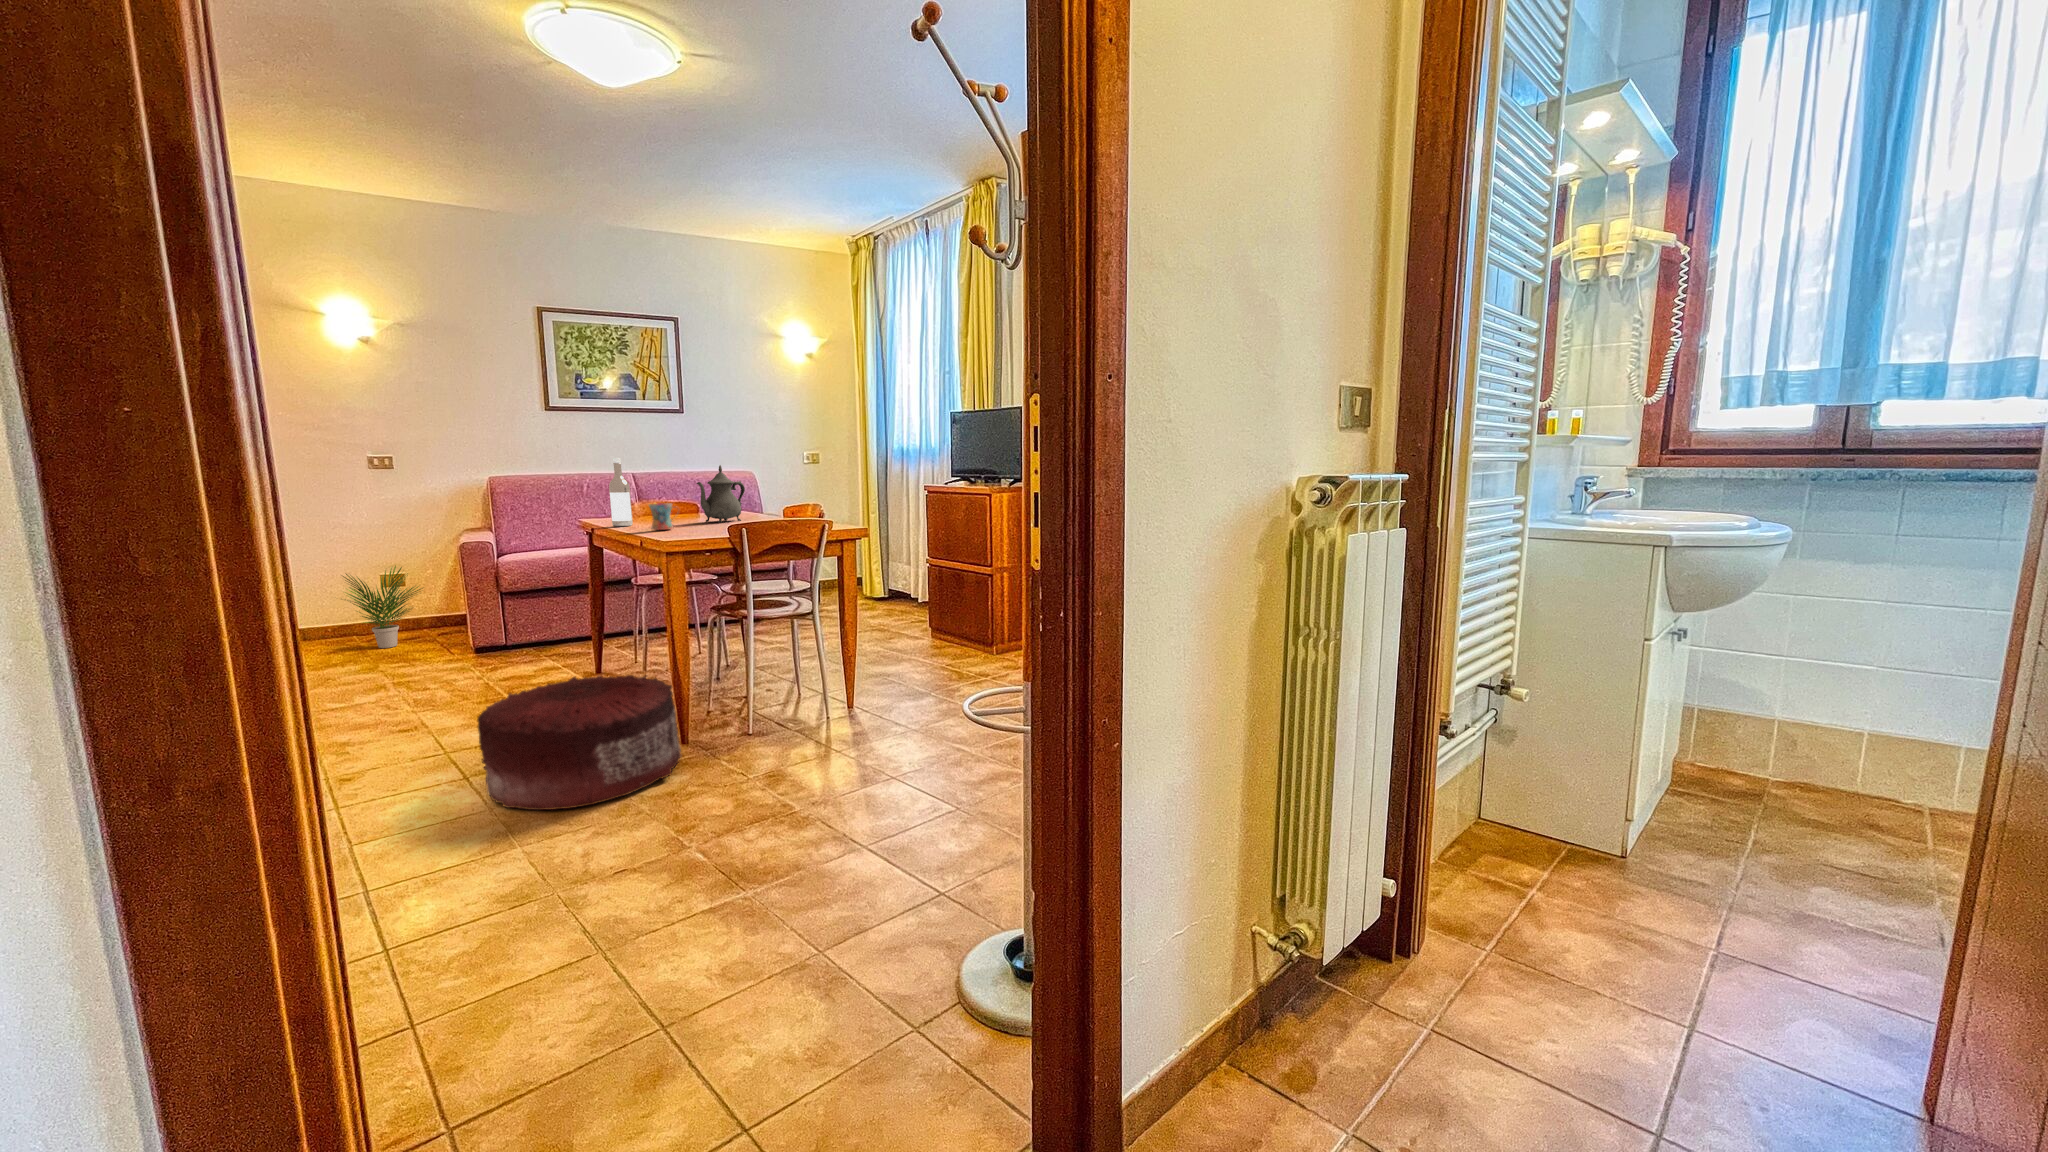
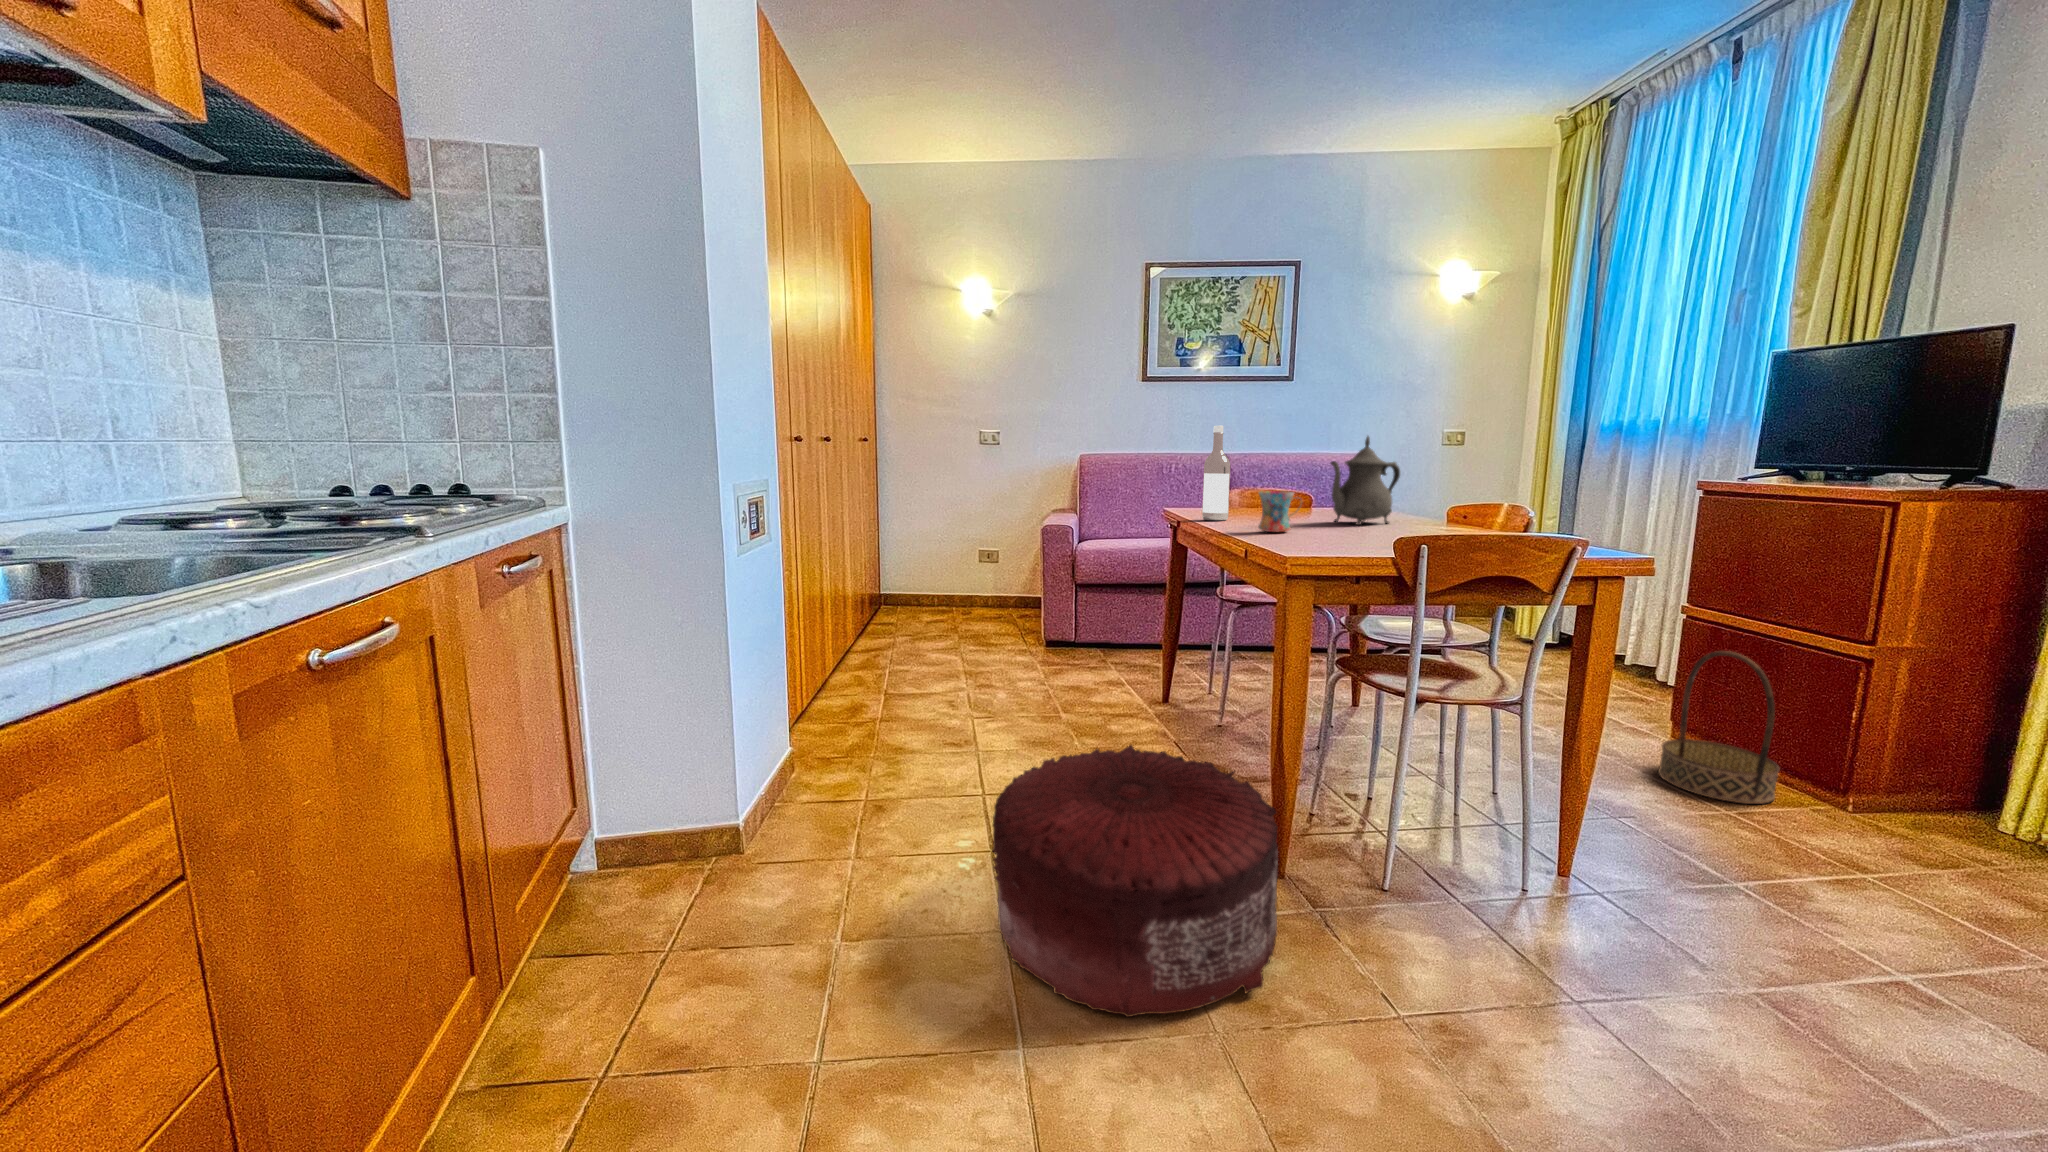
potted plant: present [343,566,423,648] -> none [943,540,1017,621]
basket: none [913,579,961,658] -> present [1658,651,1780,804]

